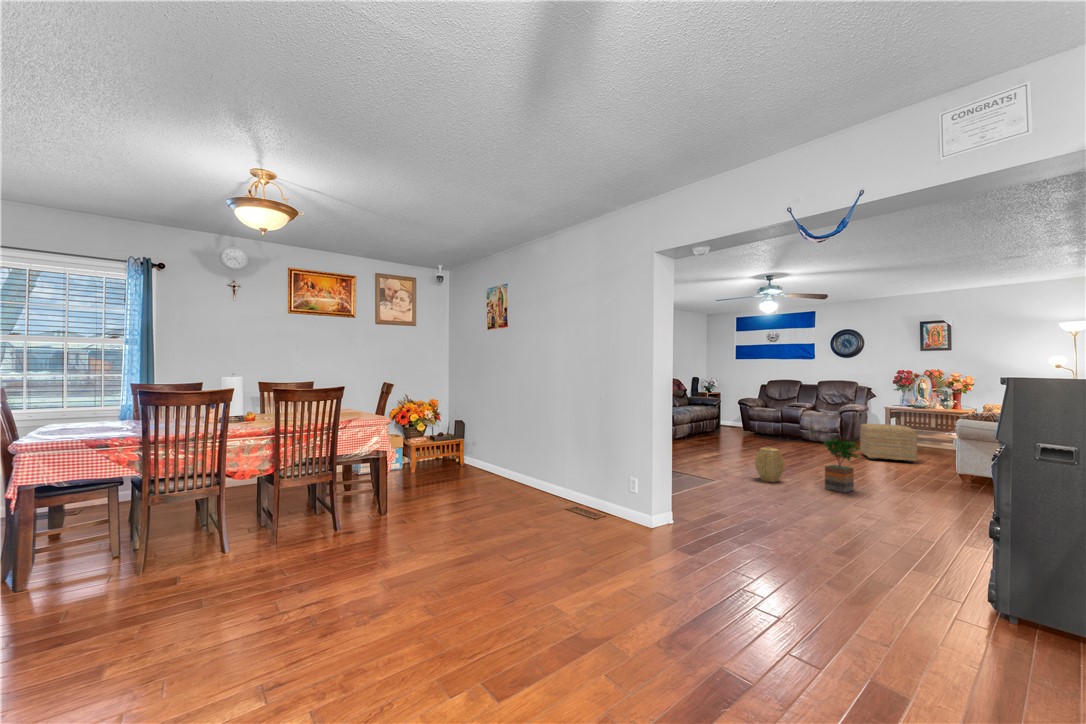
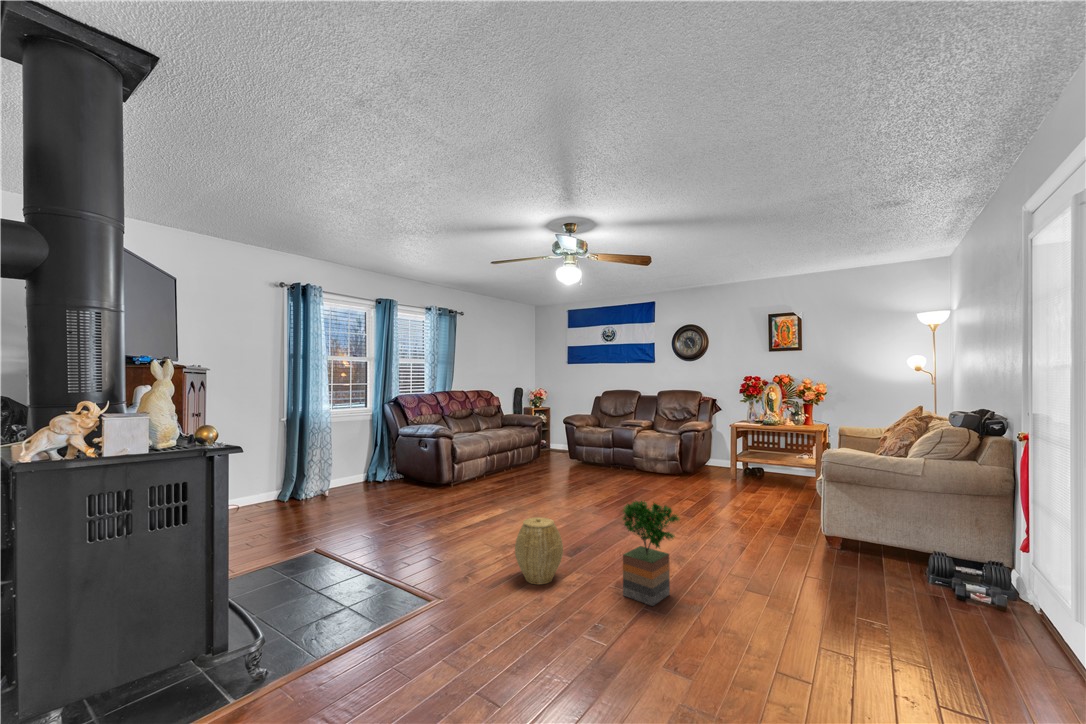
ottoman: present [860,424,917,463] -> none [700,451,767,507]

